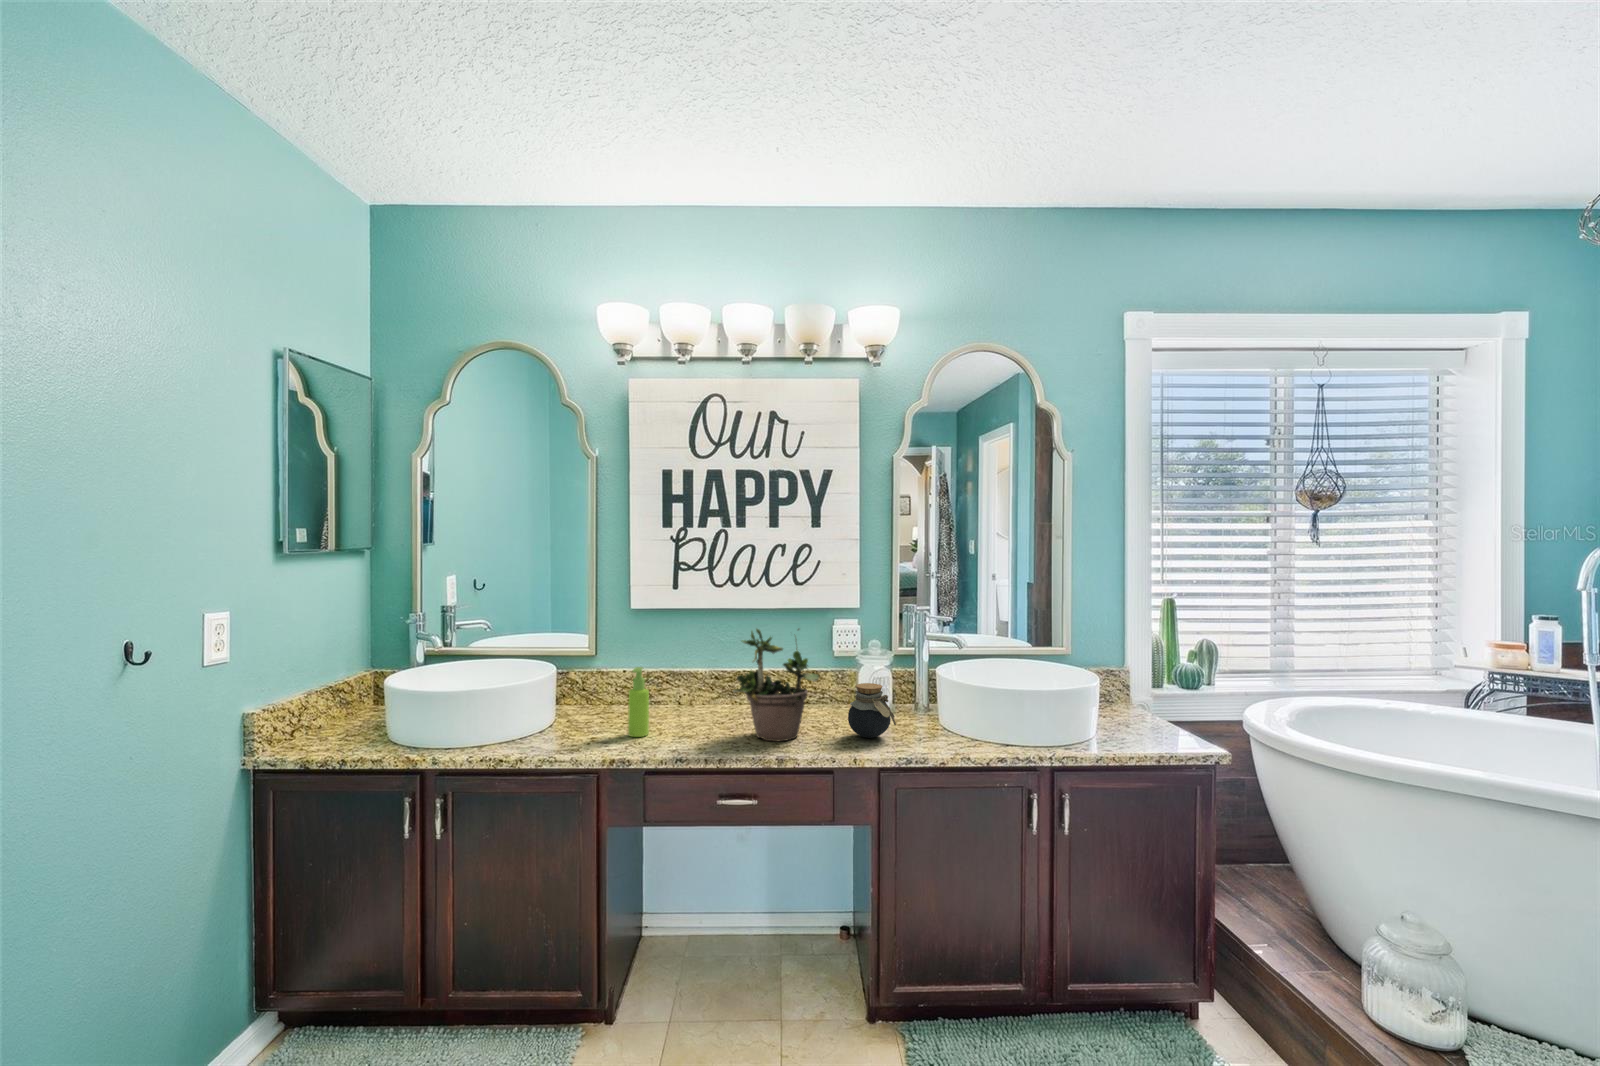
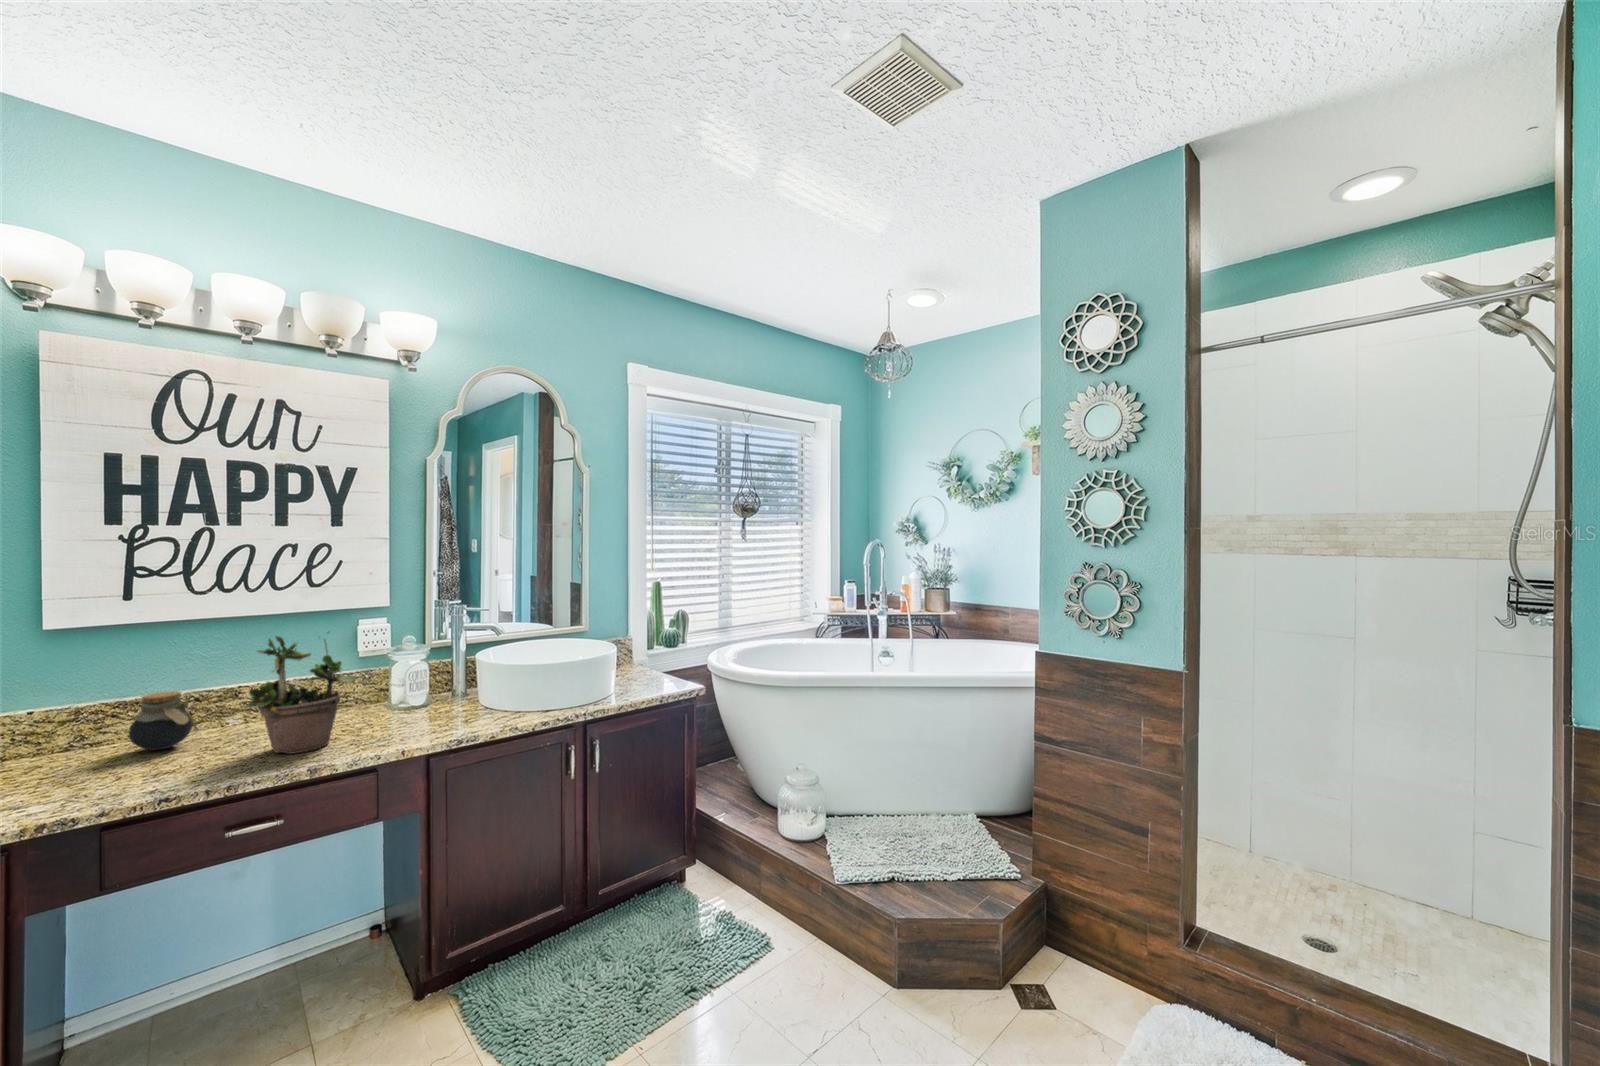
soap dispenser: present [628,667,649,737] -> none [66,699,103,788]
jar: present [848,683,896,738] -> present [129,691,197,750]

